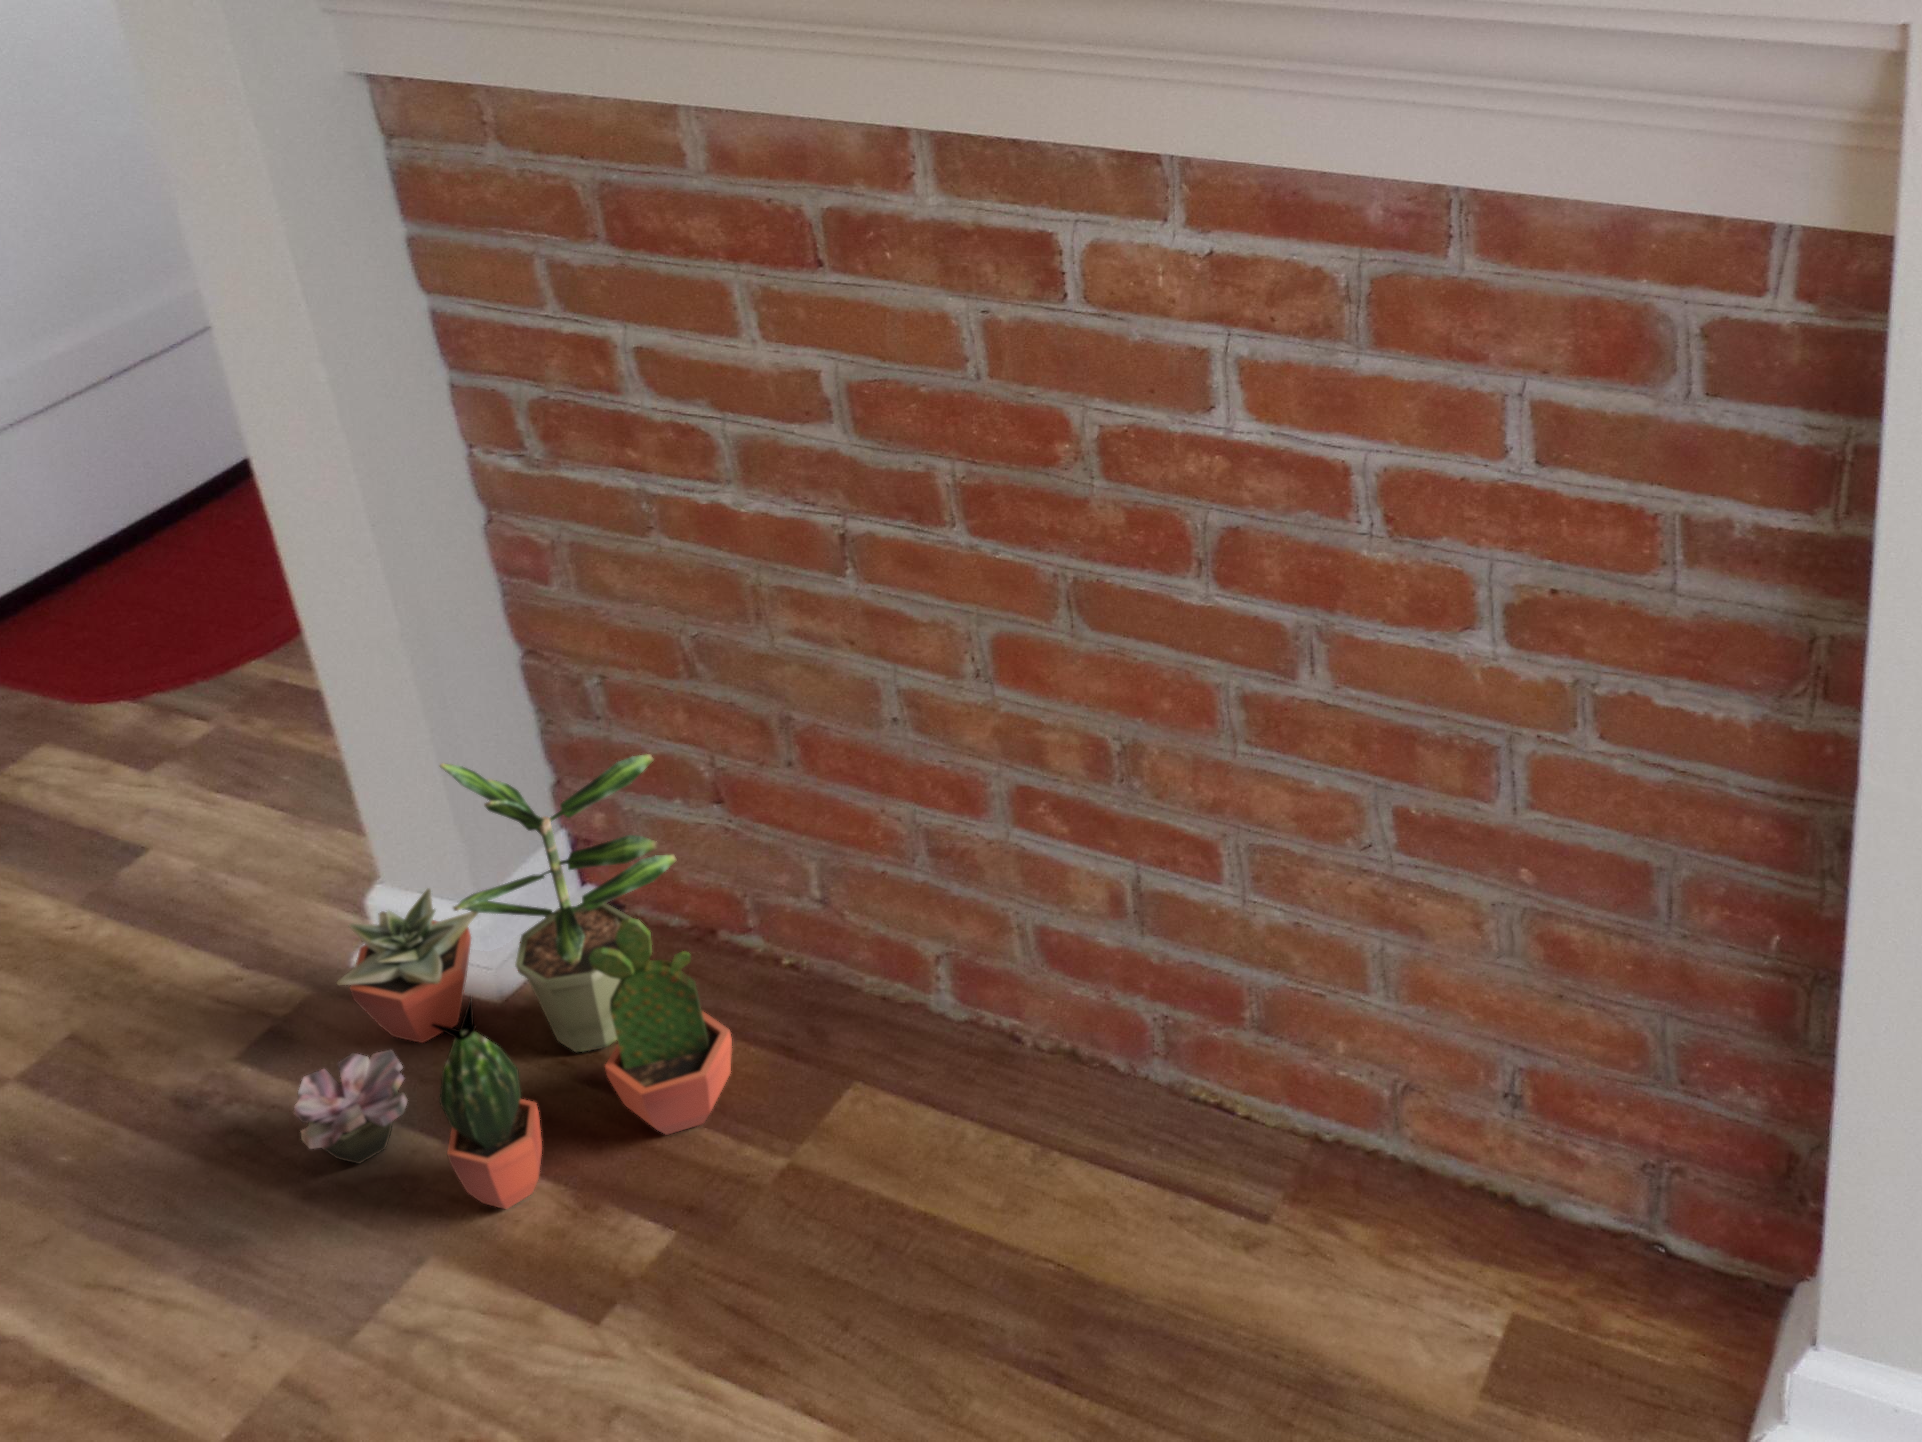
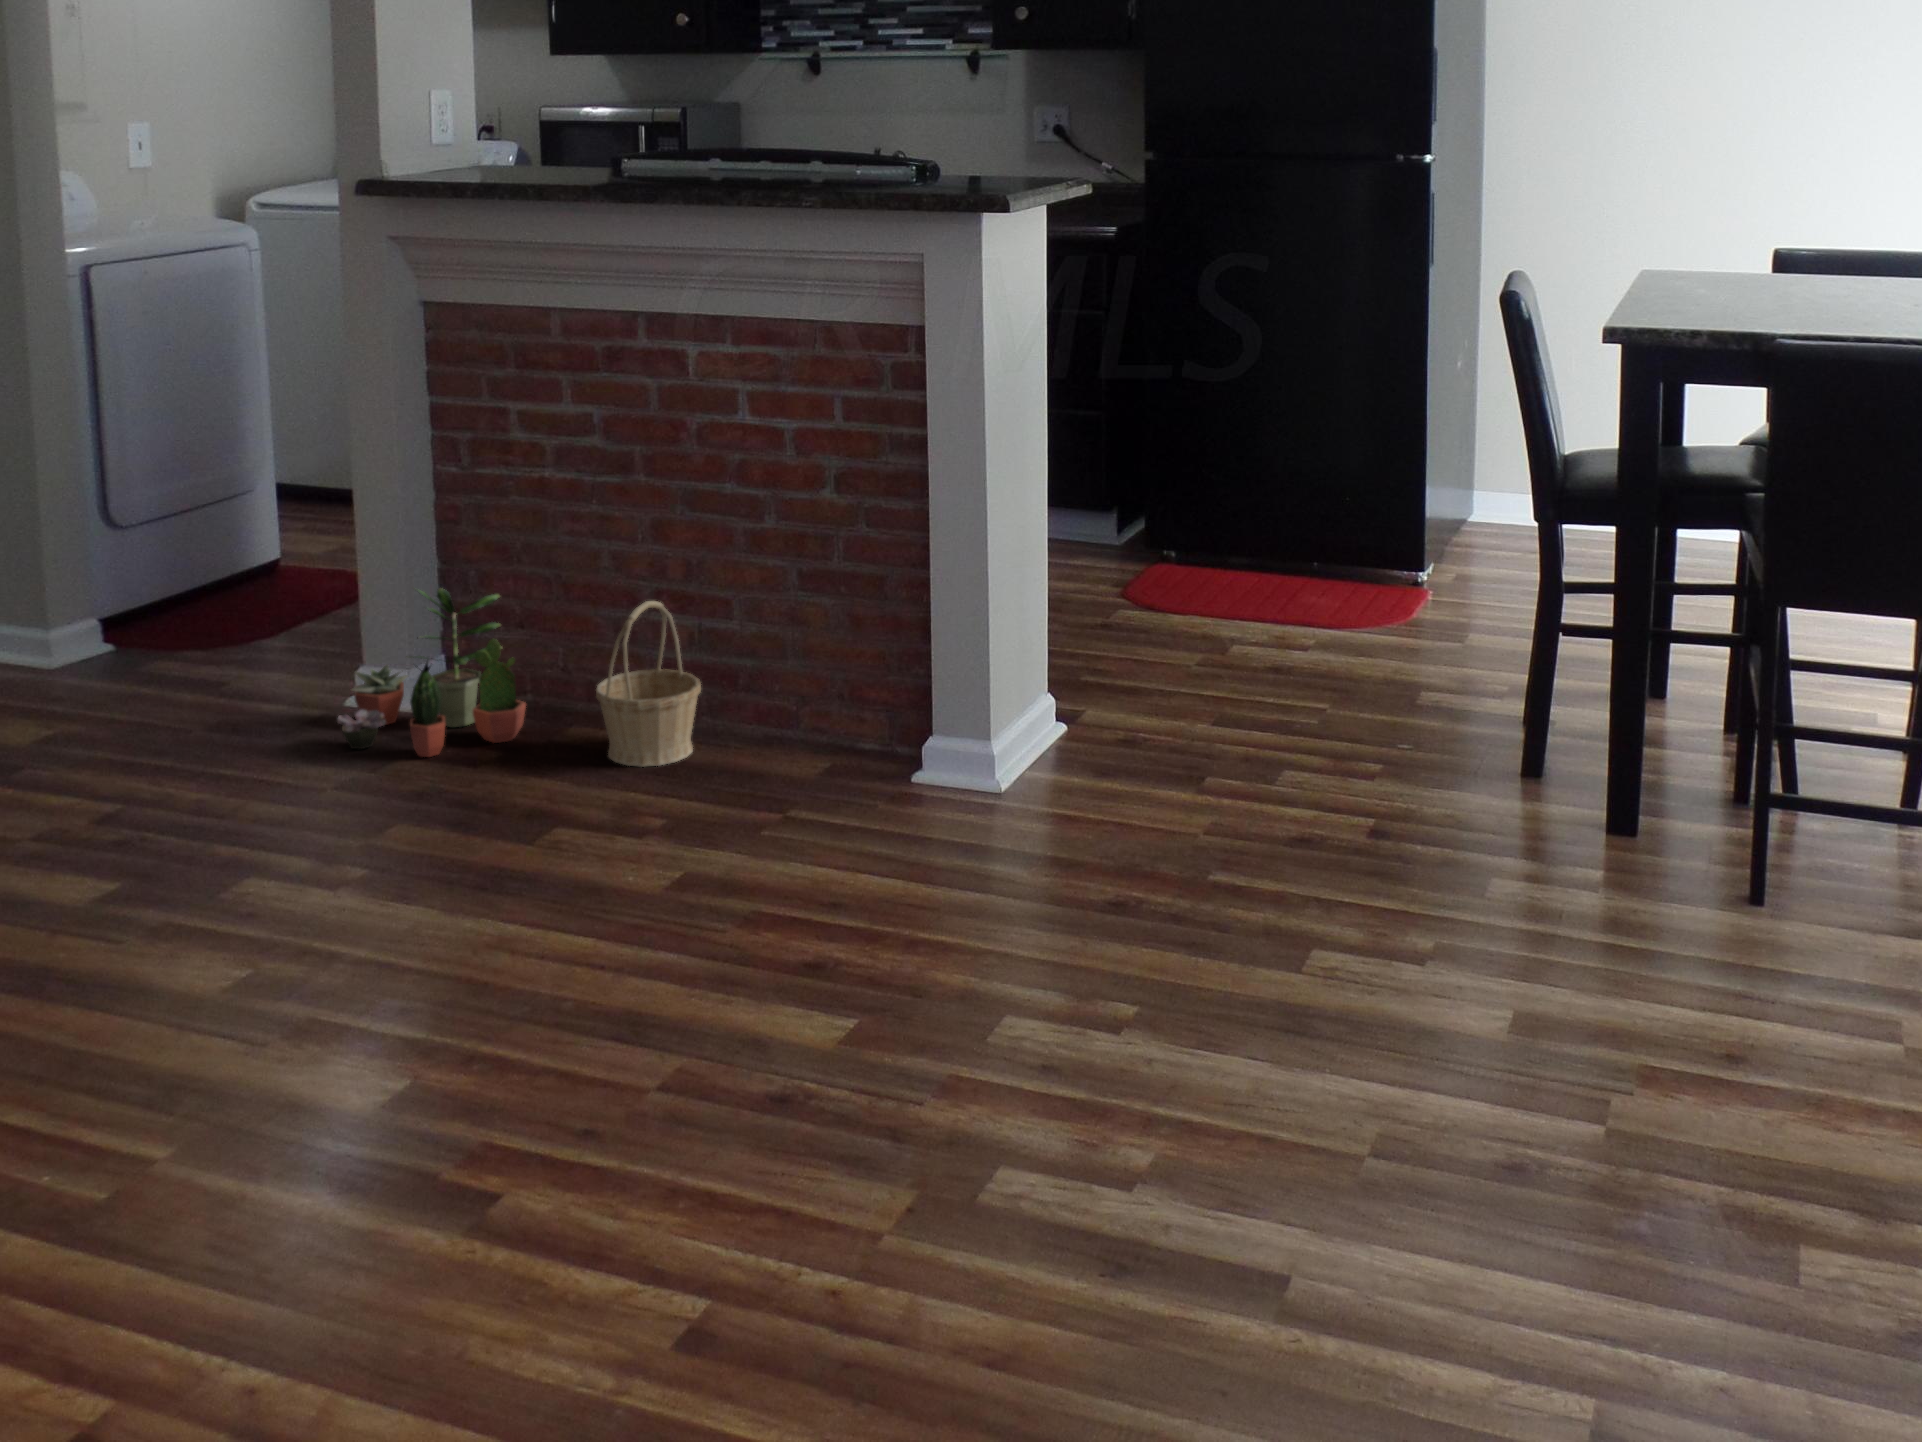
basket: none [883,861,1144,1271] -> present [596,601,701,767]

